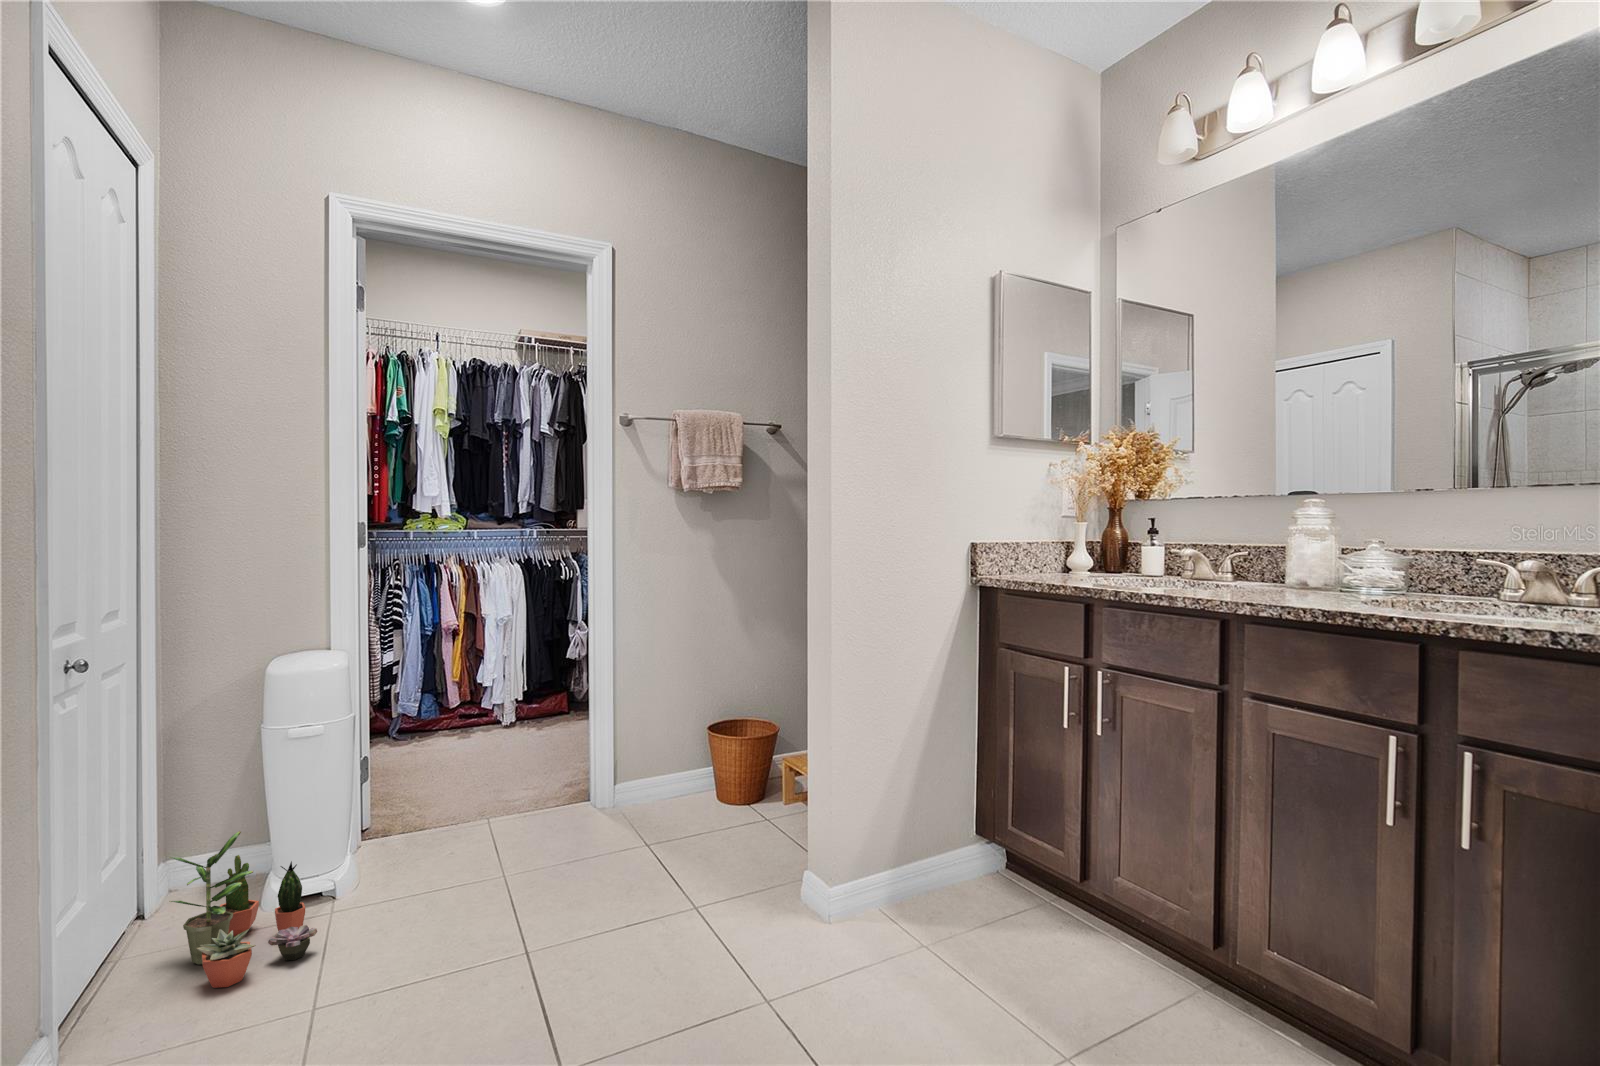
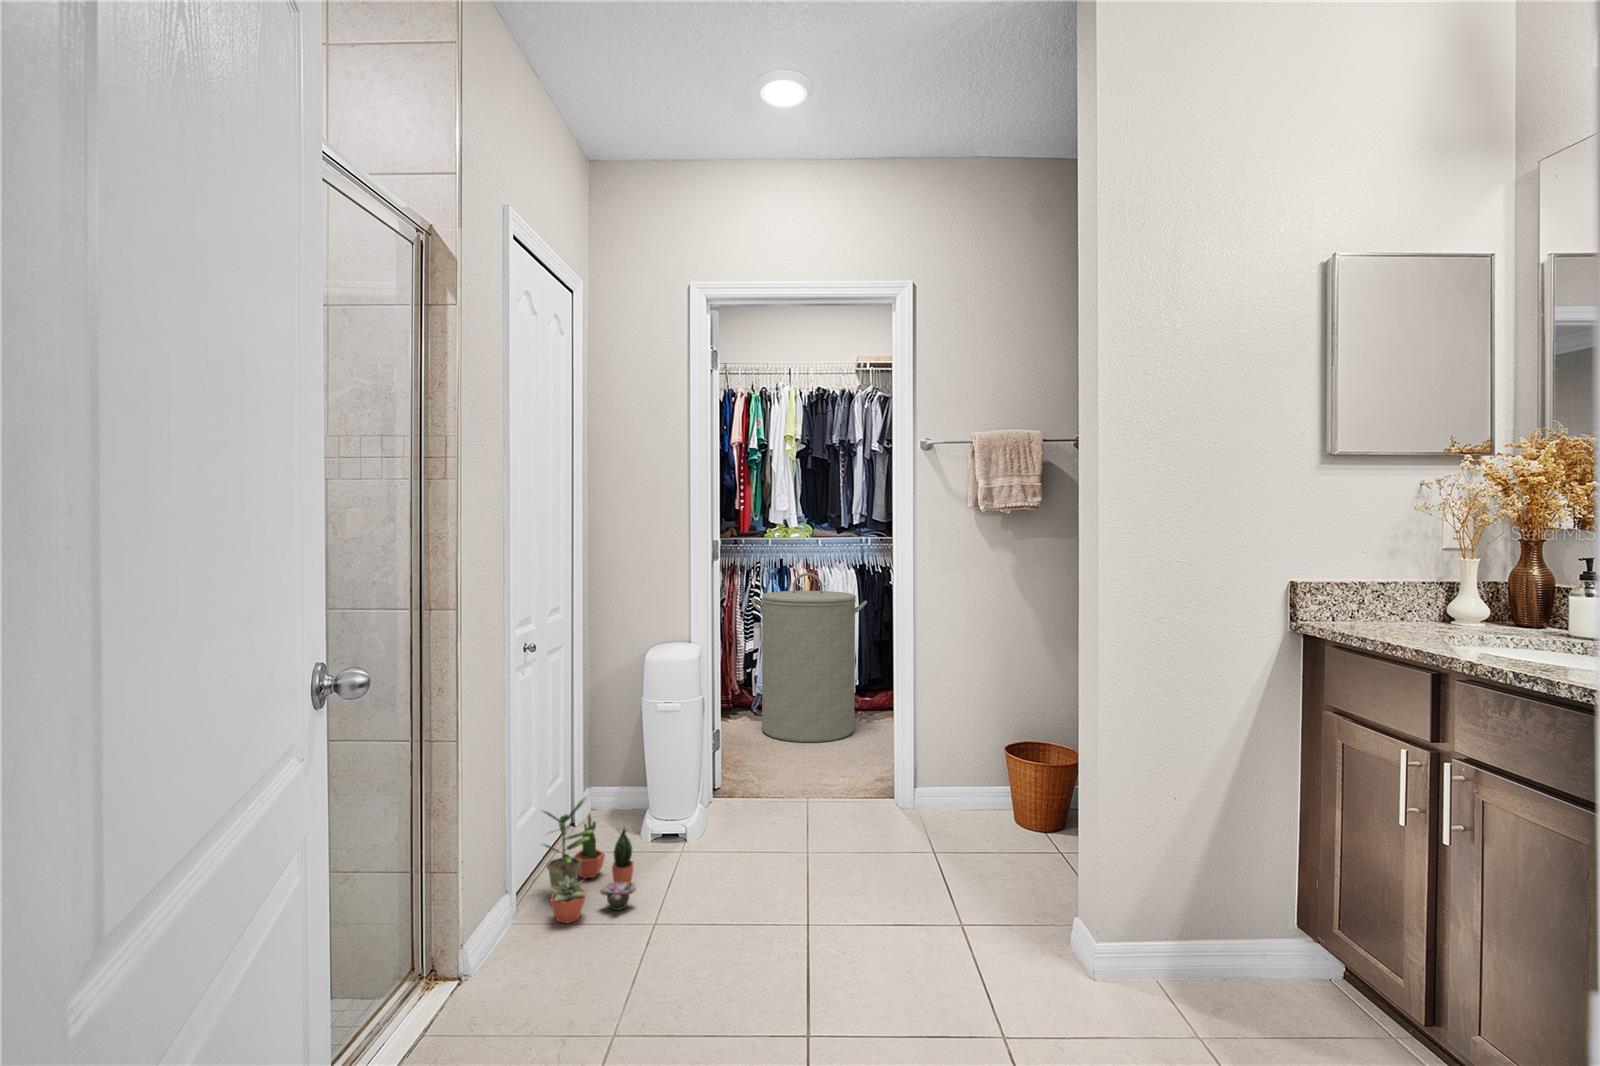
laundry hamper: none [396,567,537,760] -> present [751,573,867,742]

